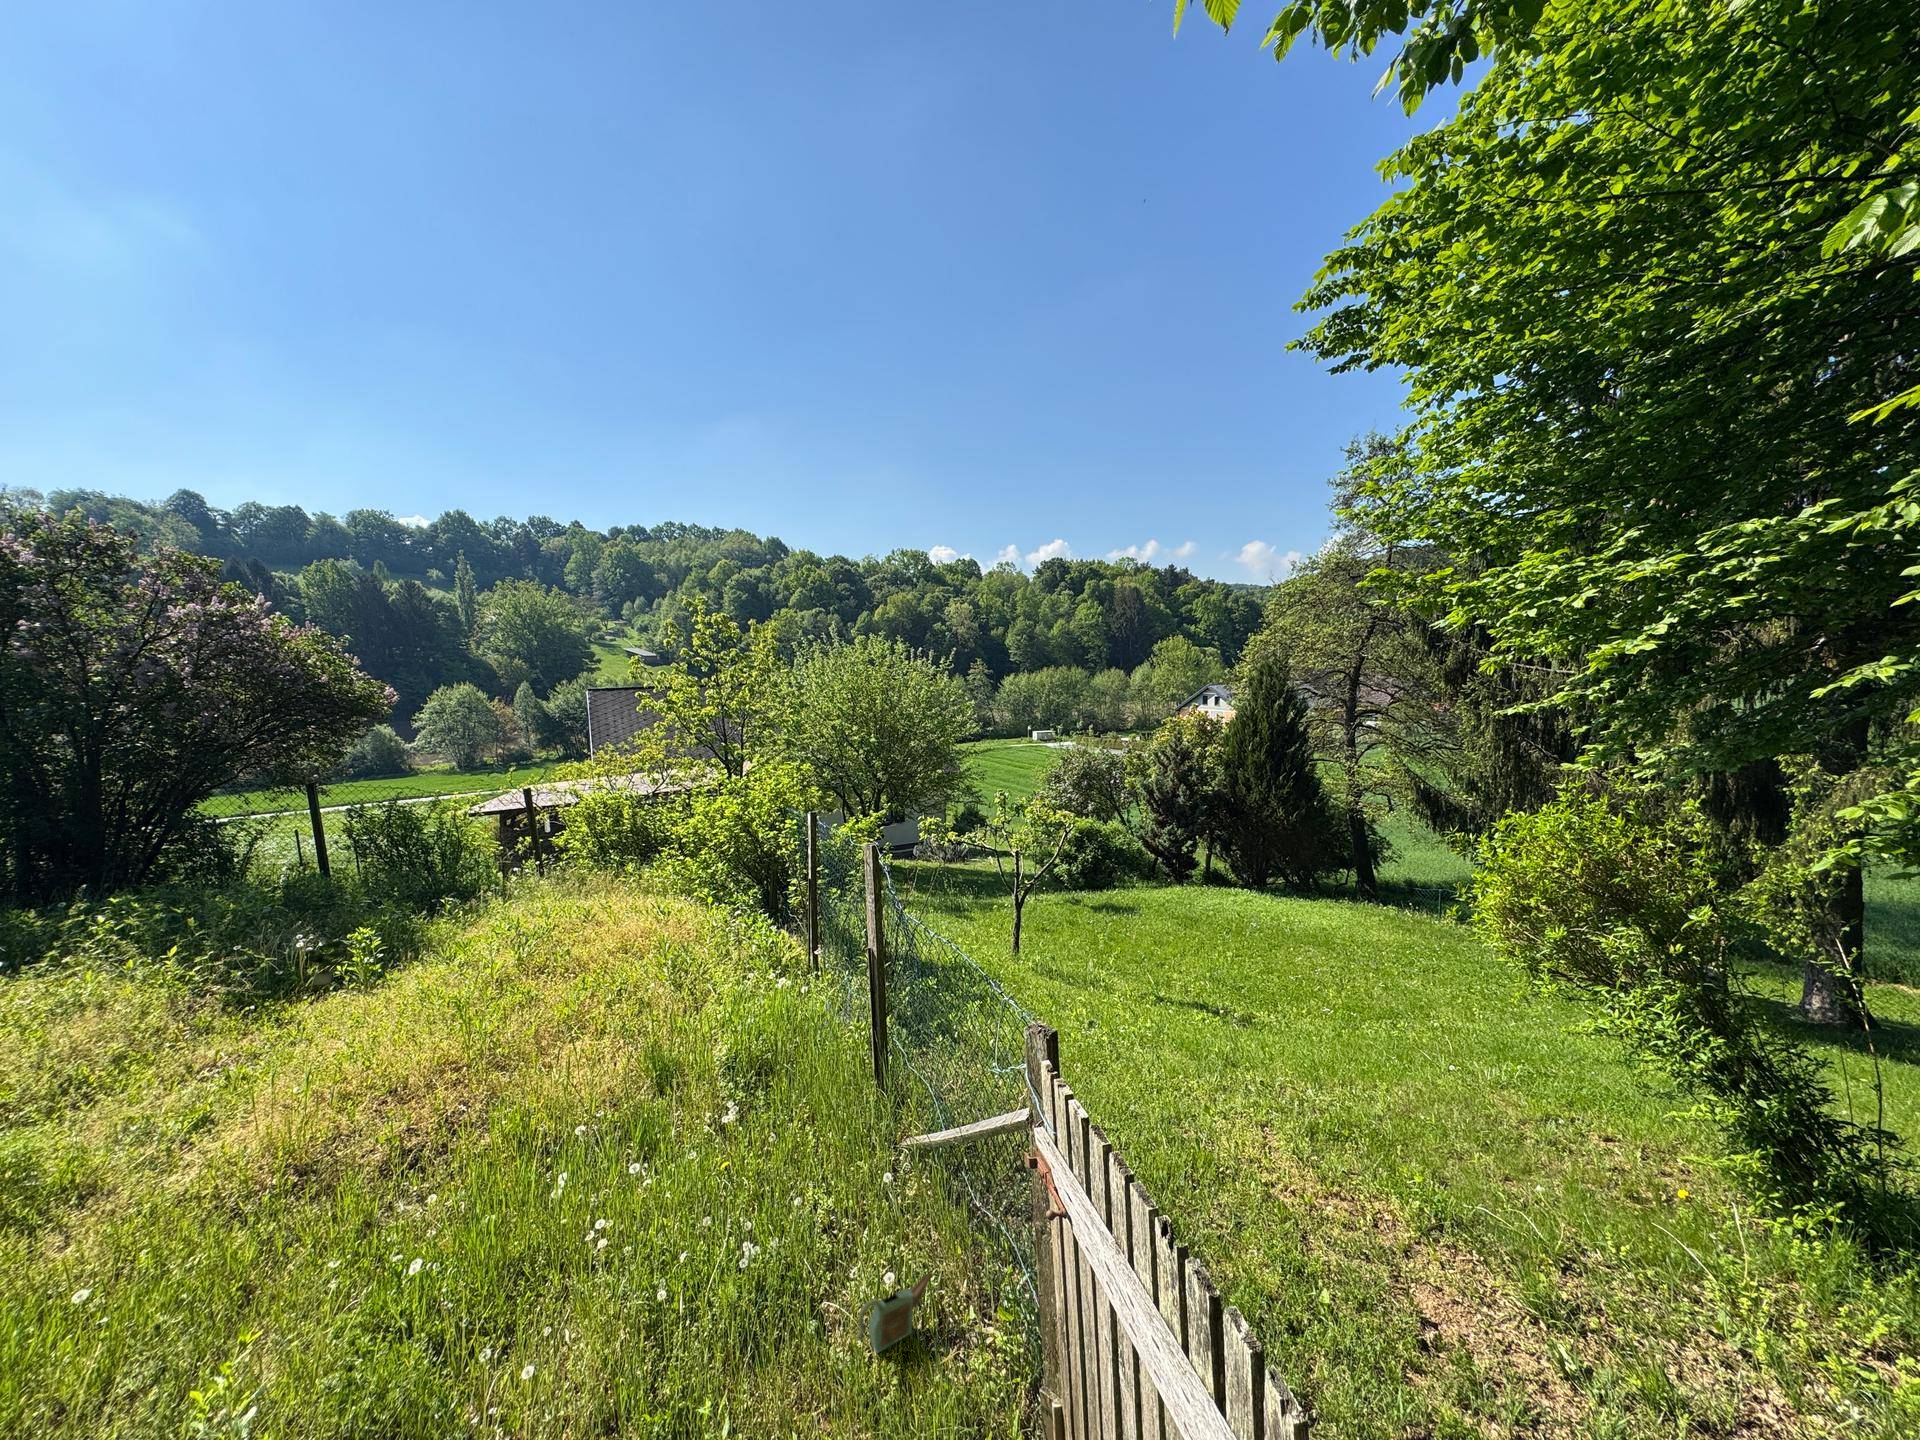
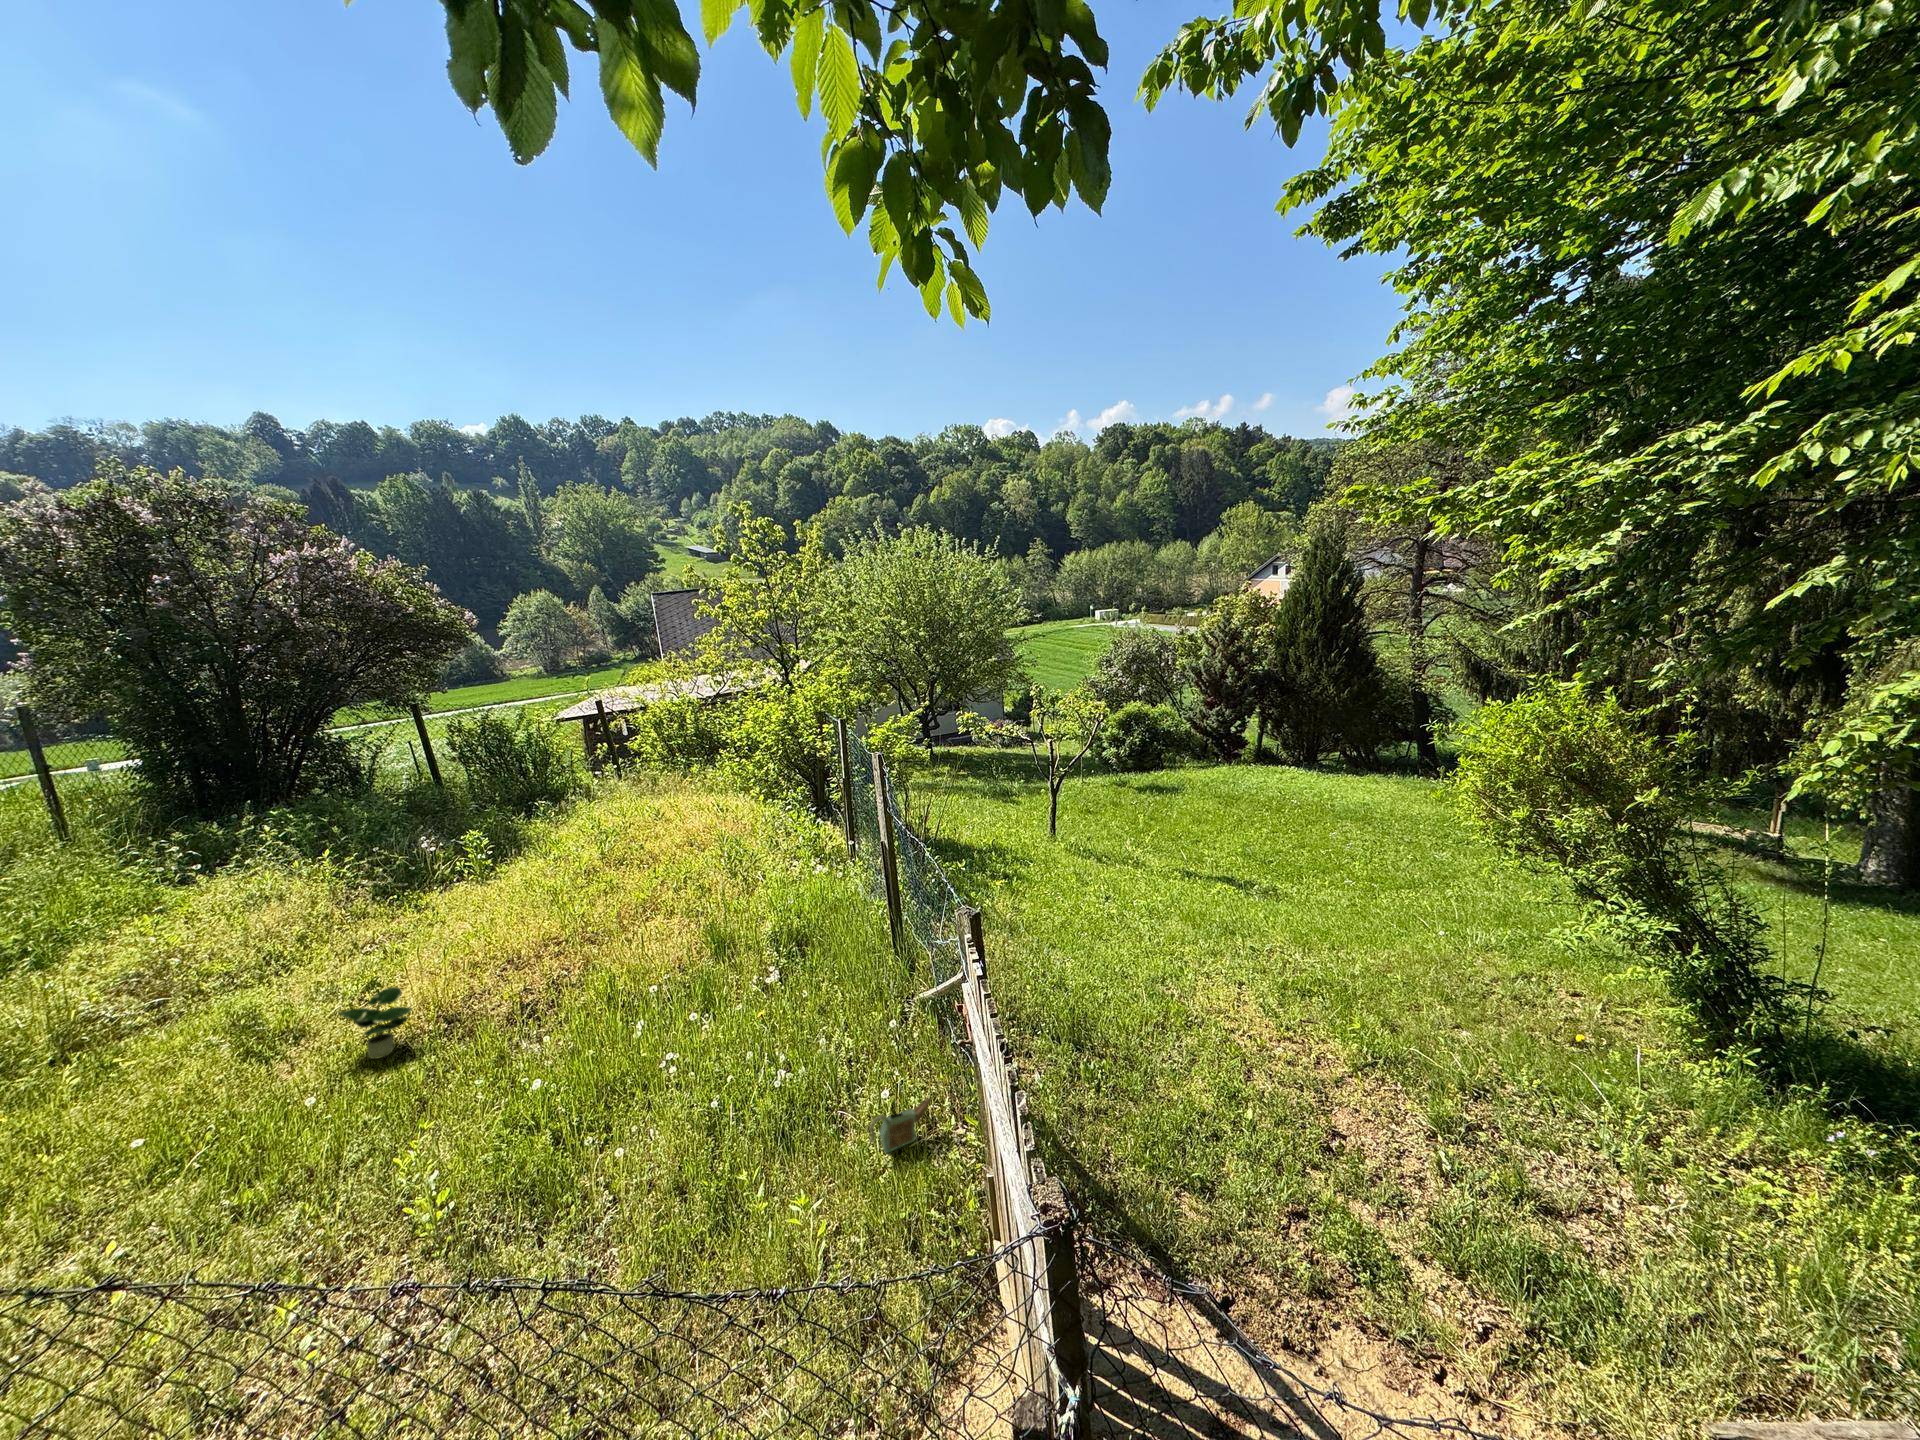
potted plant: present [303,940,348,985] -> present [340,987,412,1059]

